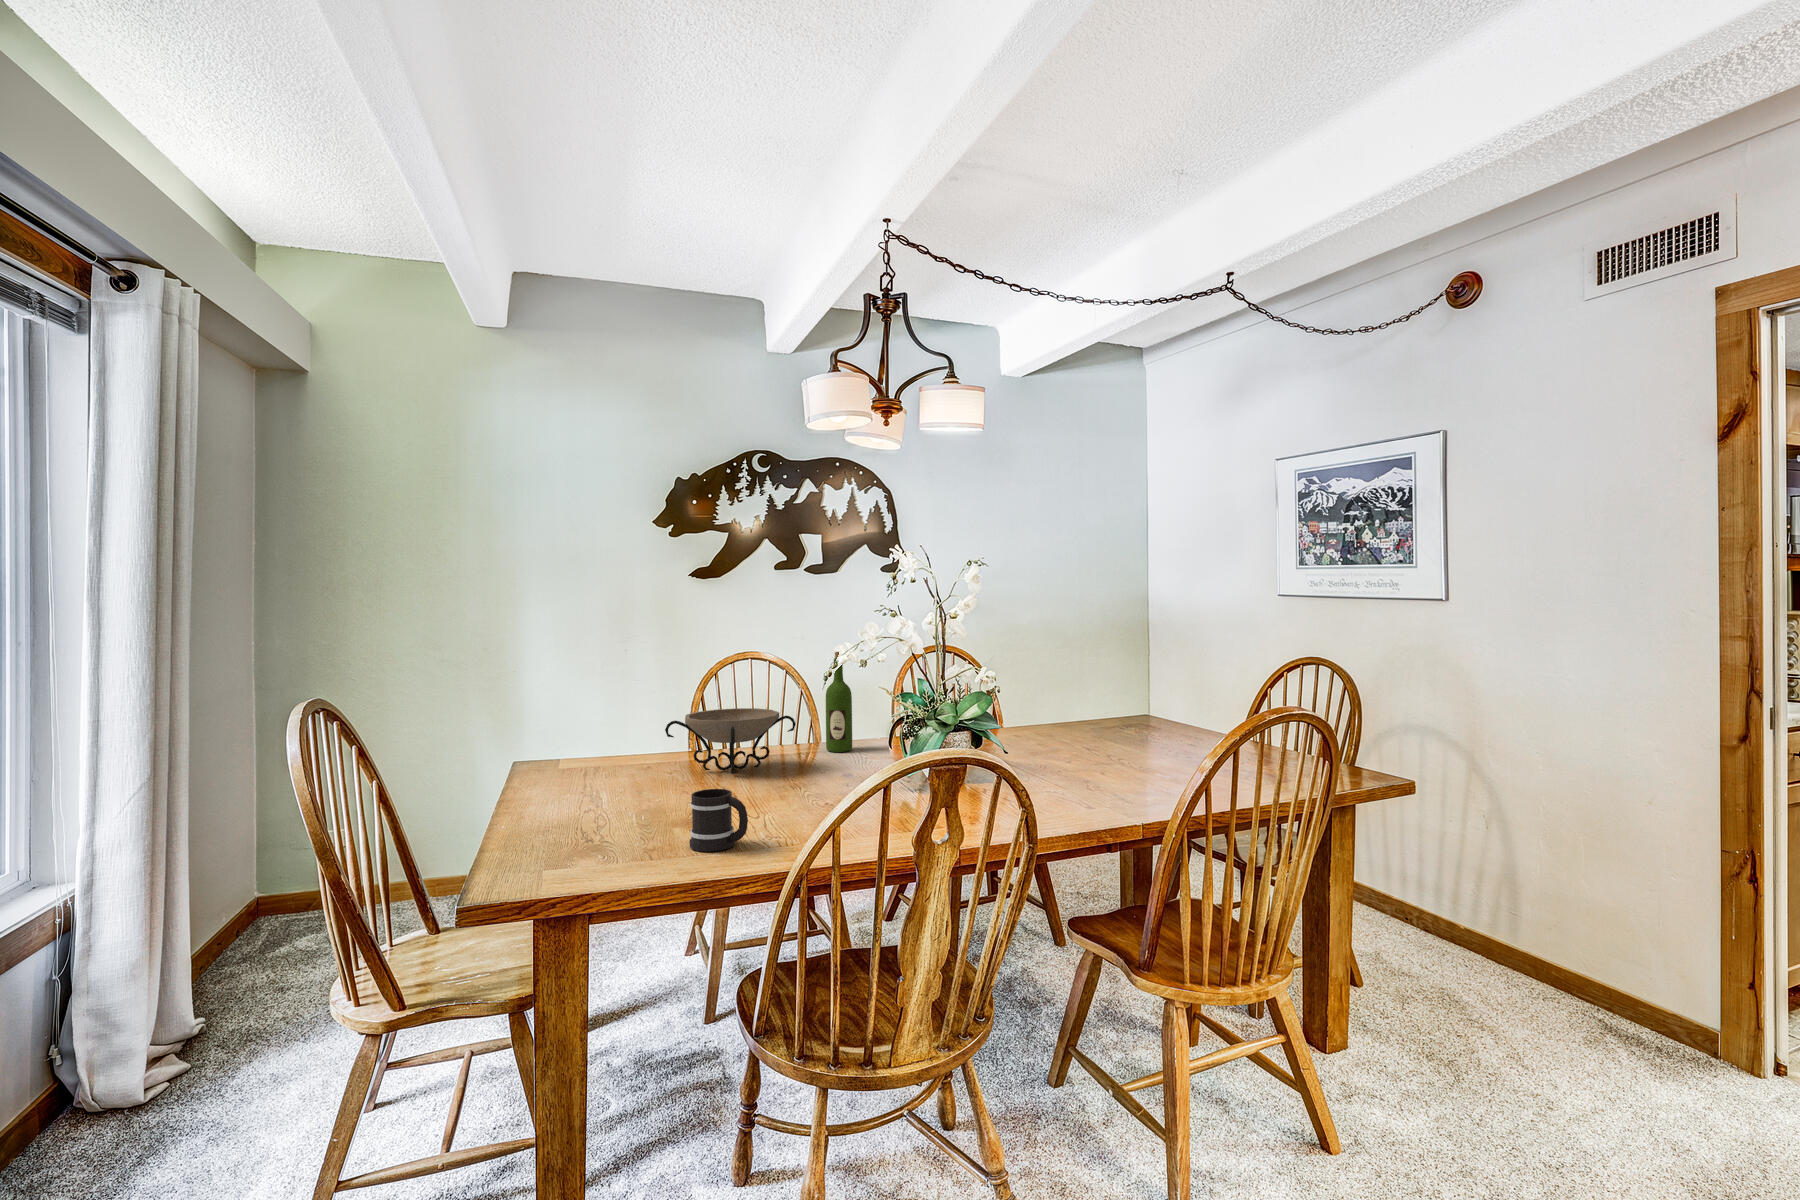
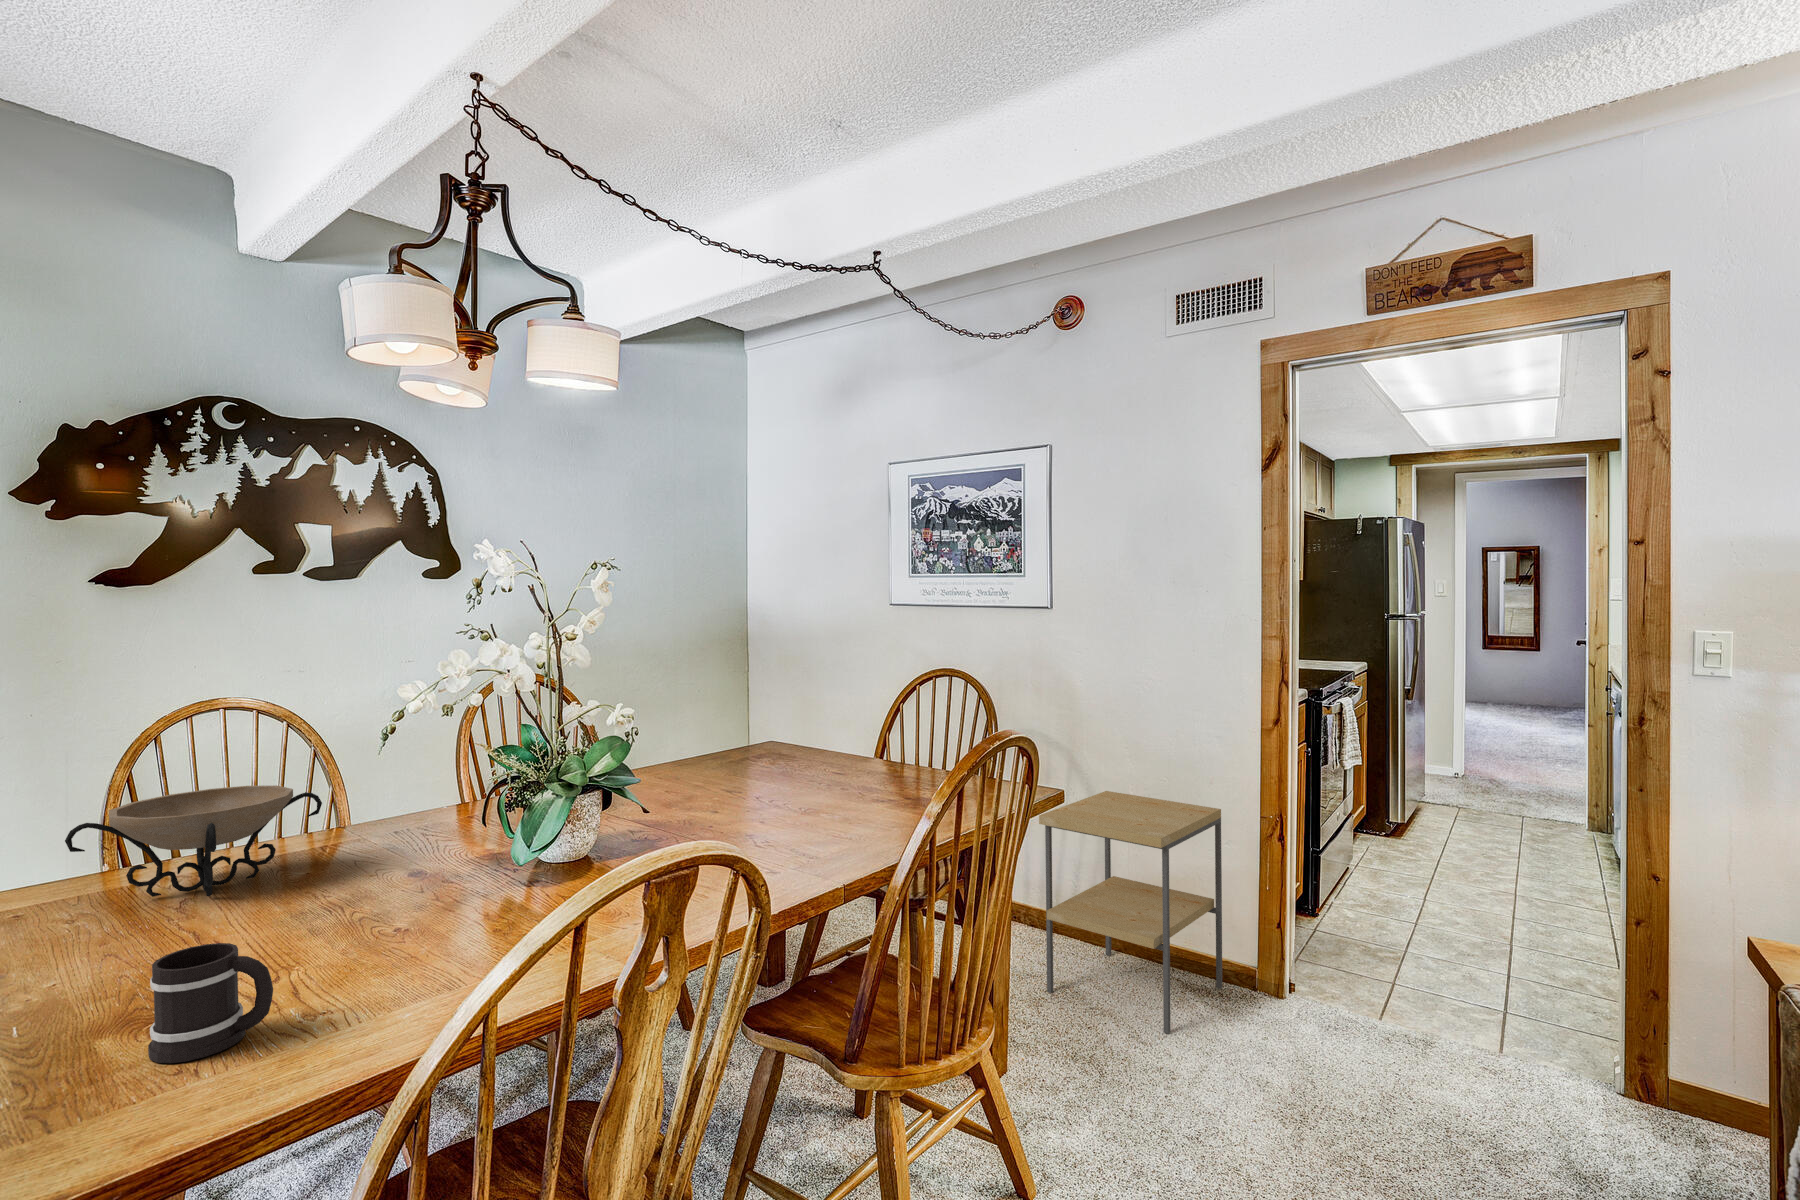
wine bottle: present [826,652,852,752] -> none [365,690,409,834]
side table: none [1411,798,1656,1062] -> present [1039,791,1222,1034]

